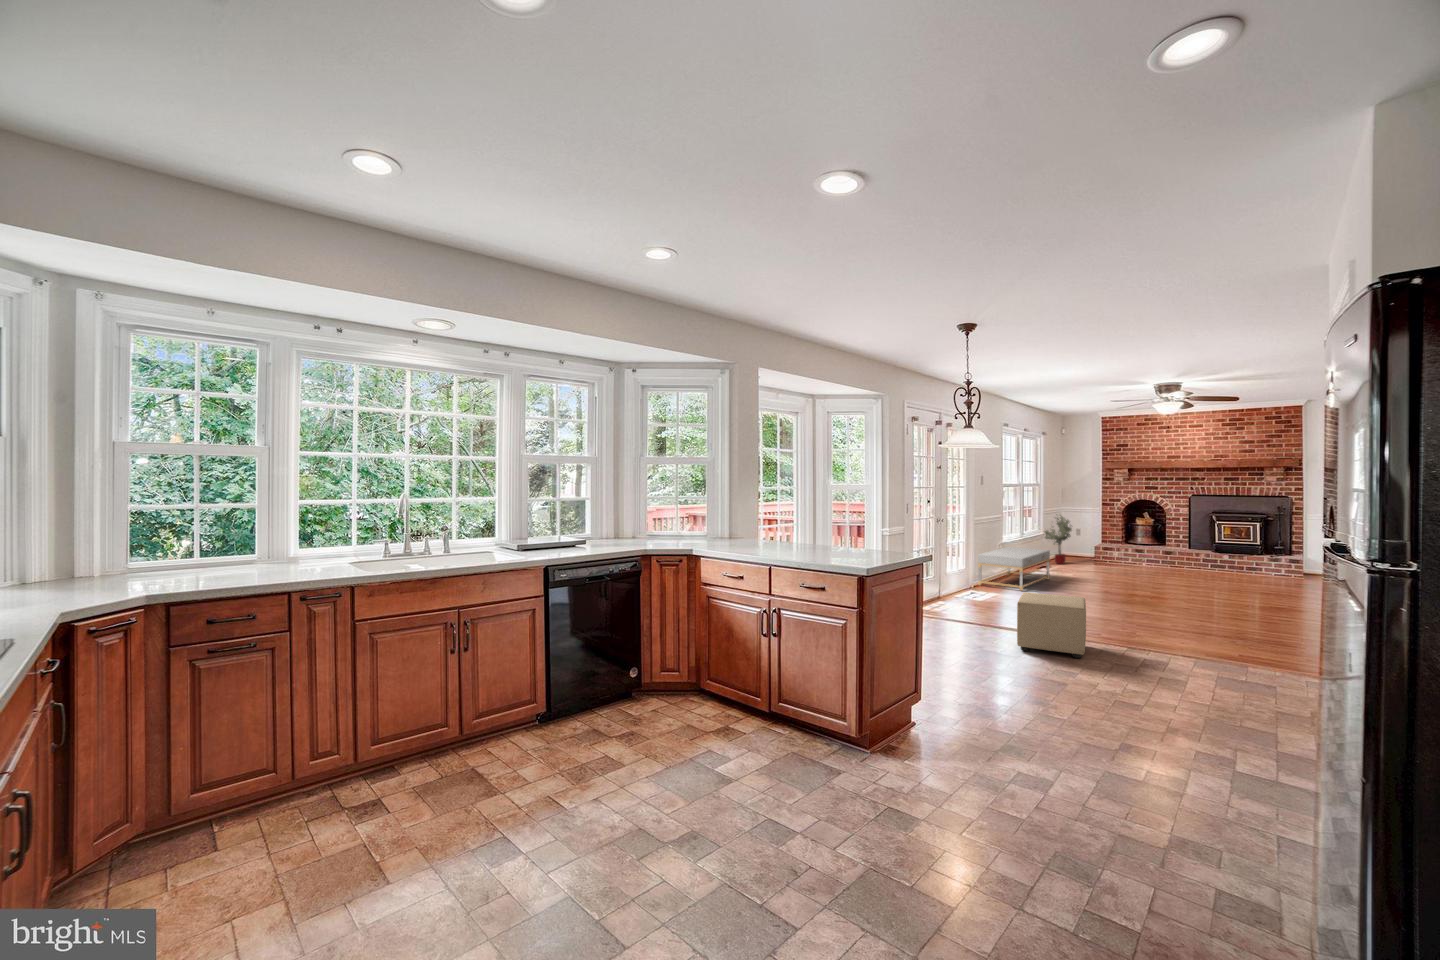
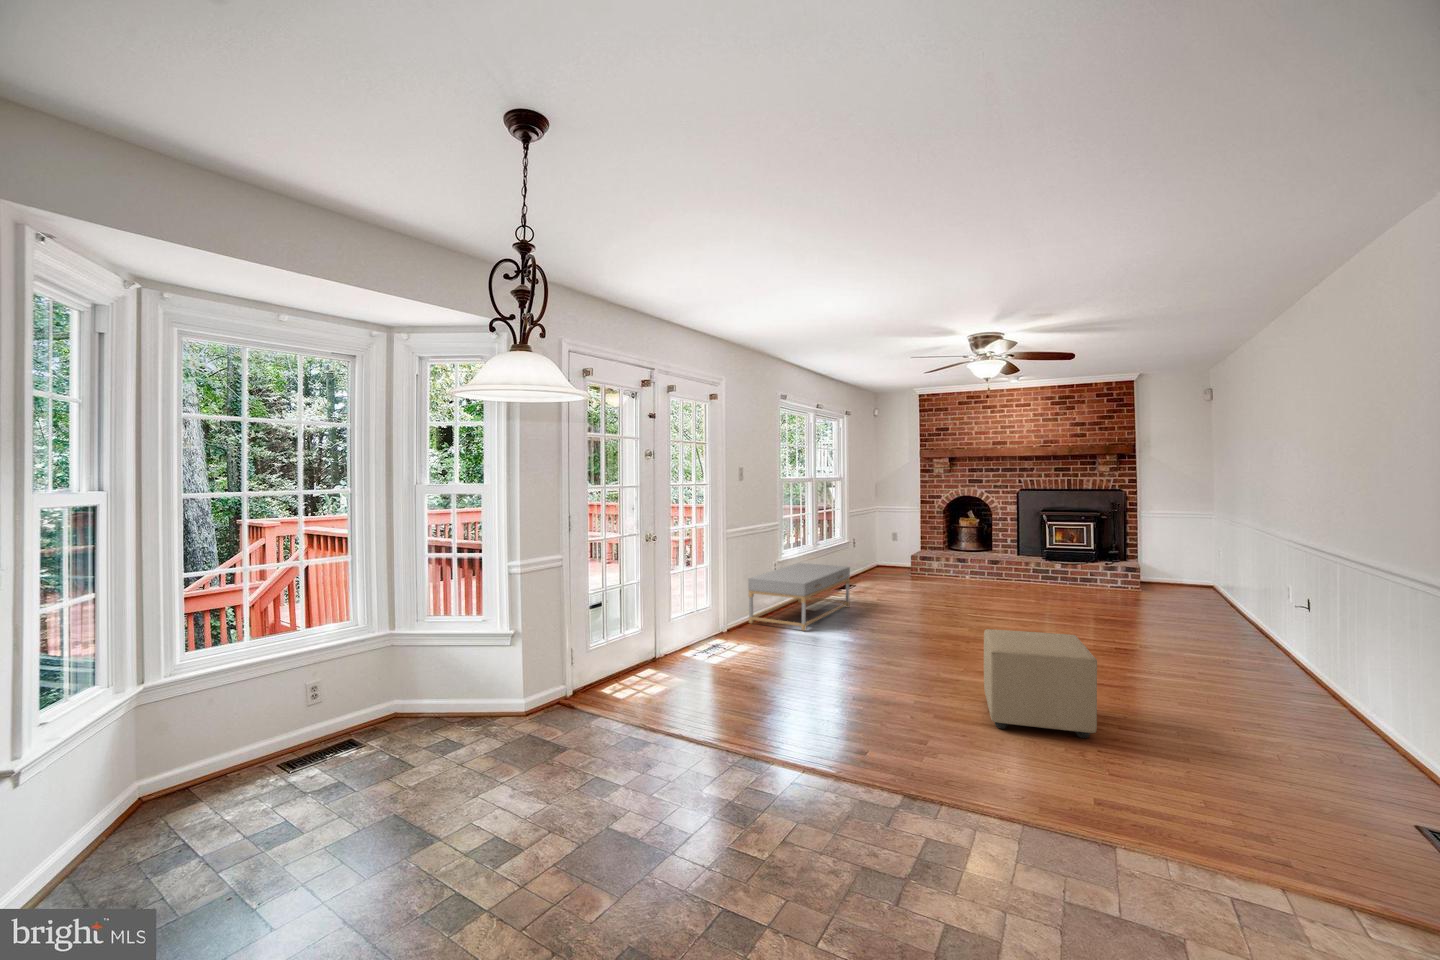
potted tree: present [1044,515,1072,564] -> none [851,515,887,581]
ottoman: present [1017,592,1086,658] -> present [984,629,1097,738]

